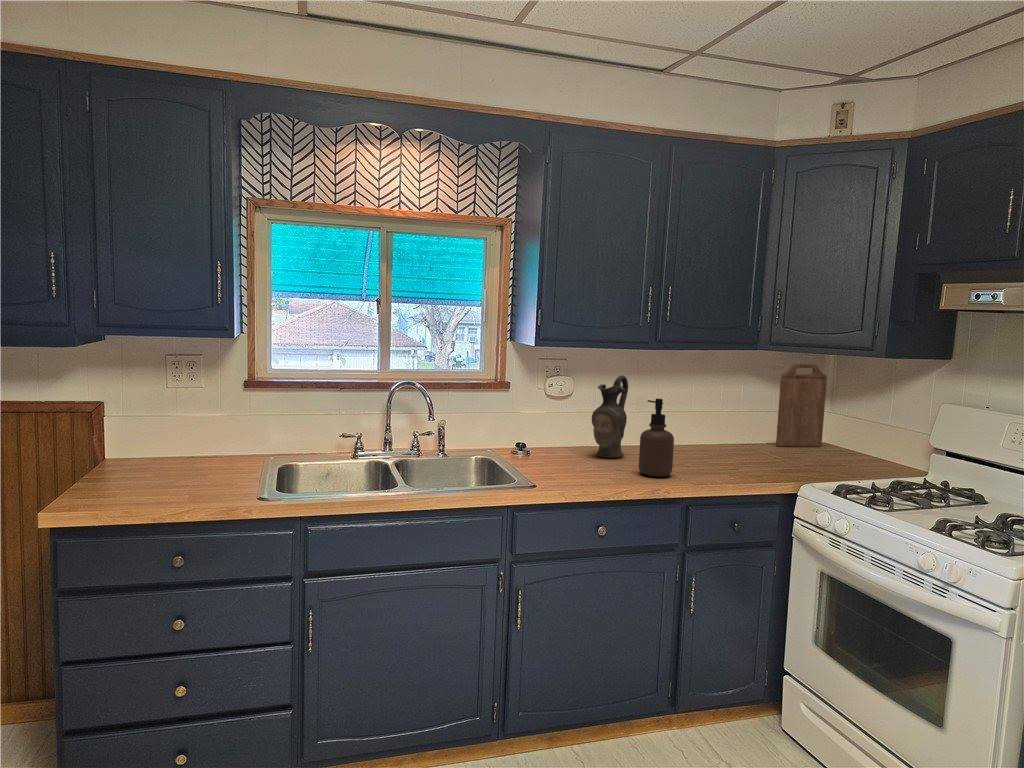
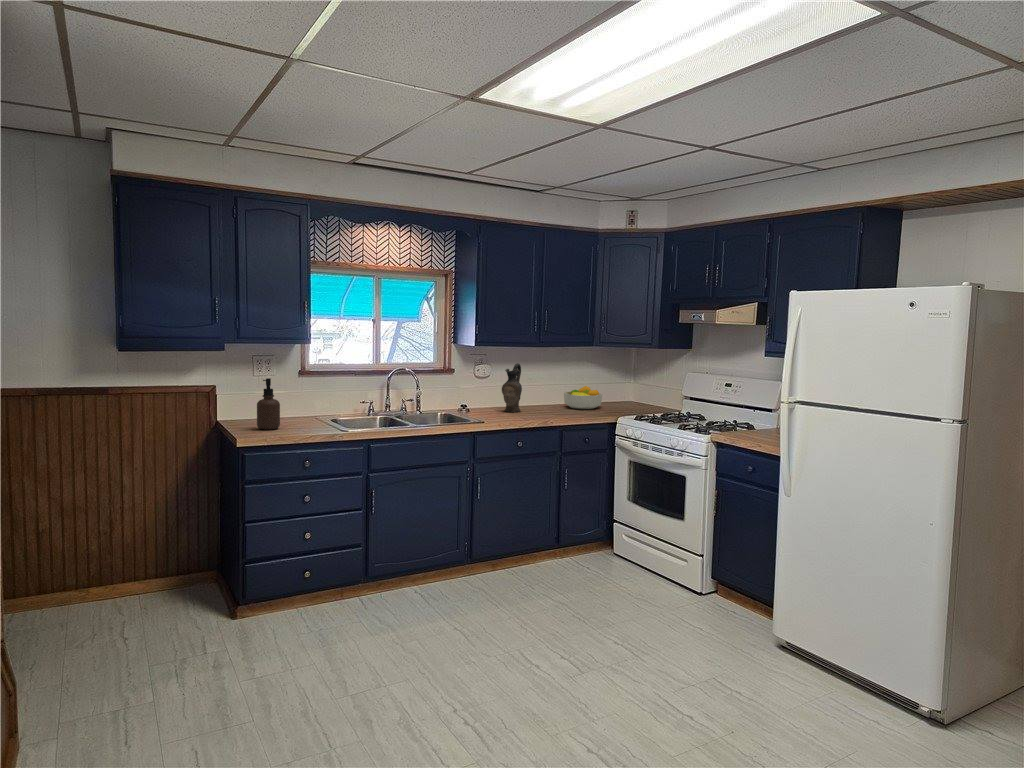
cutting board: present [776,363,827,447] -> none [602,354,629,404]
soap dispenser: present [639,399,674,477] -> present [257,378,280,430]
fruit bowl: none [707,416,775,458] -> present [564,386,602,409]

